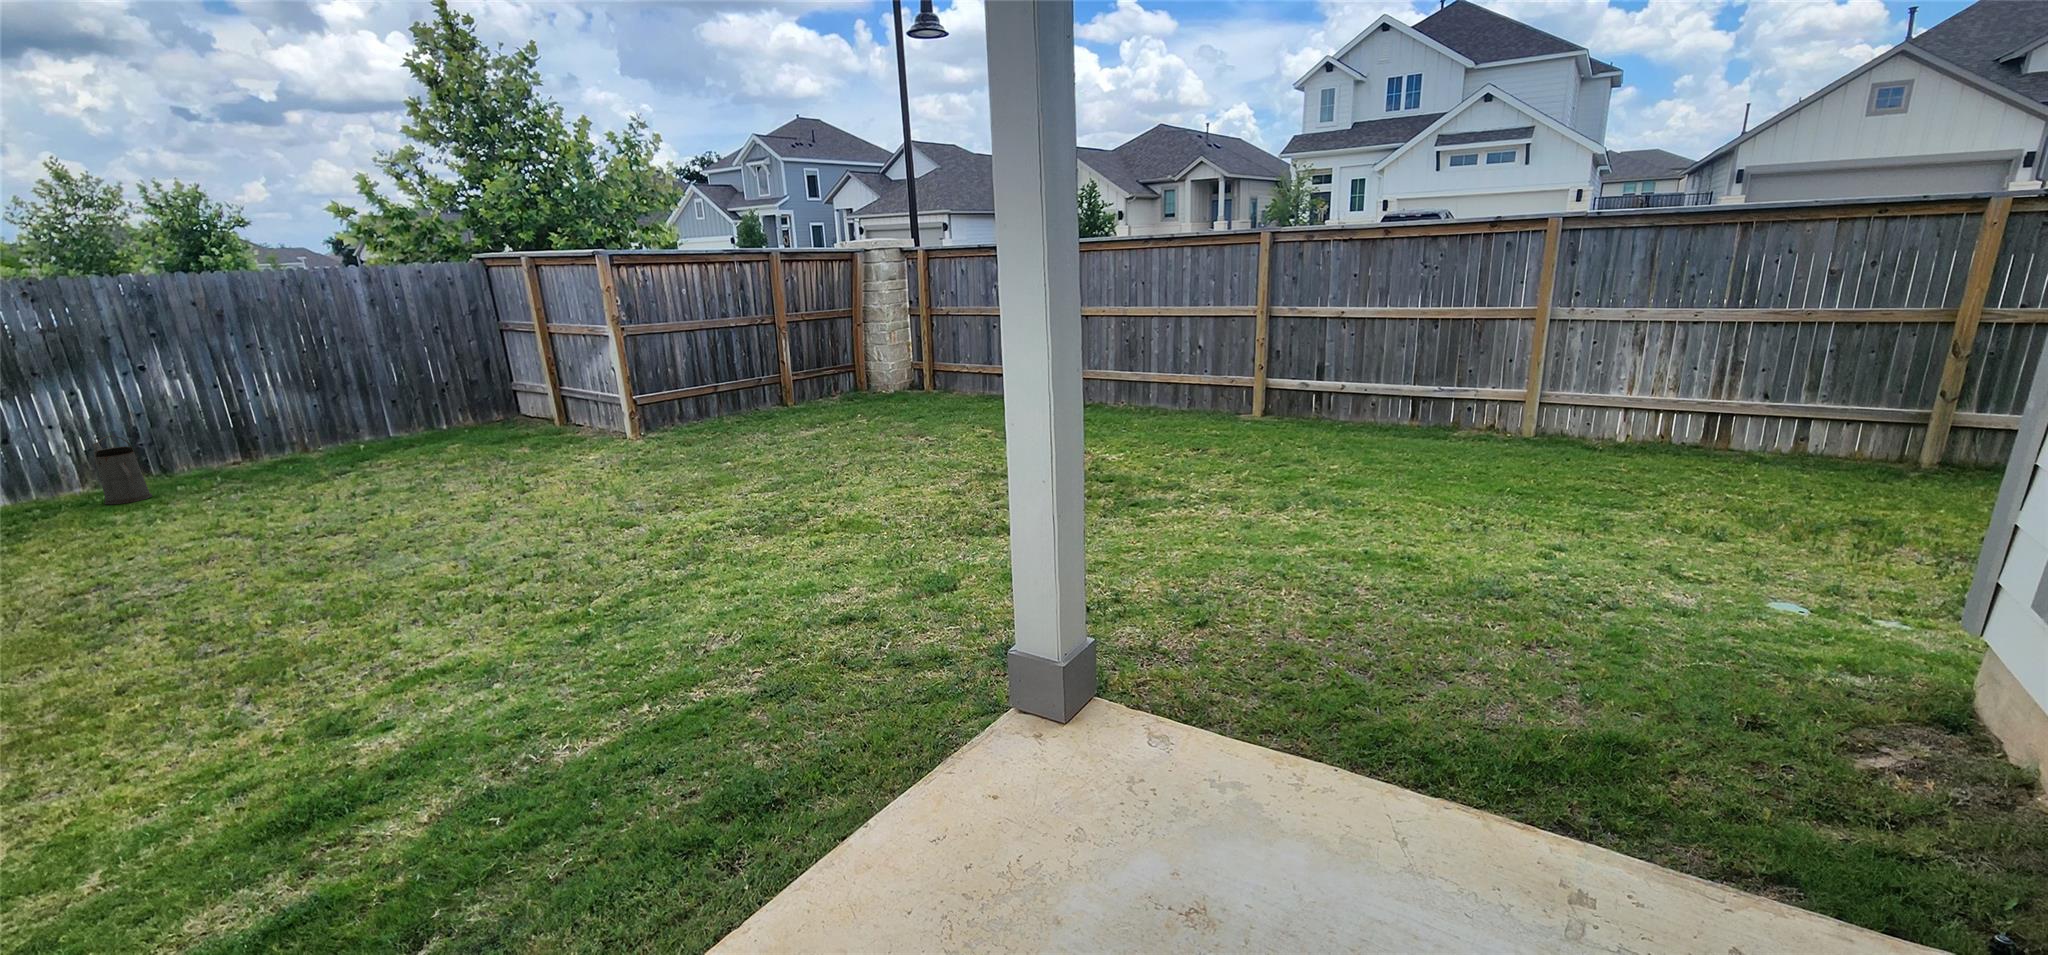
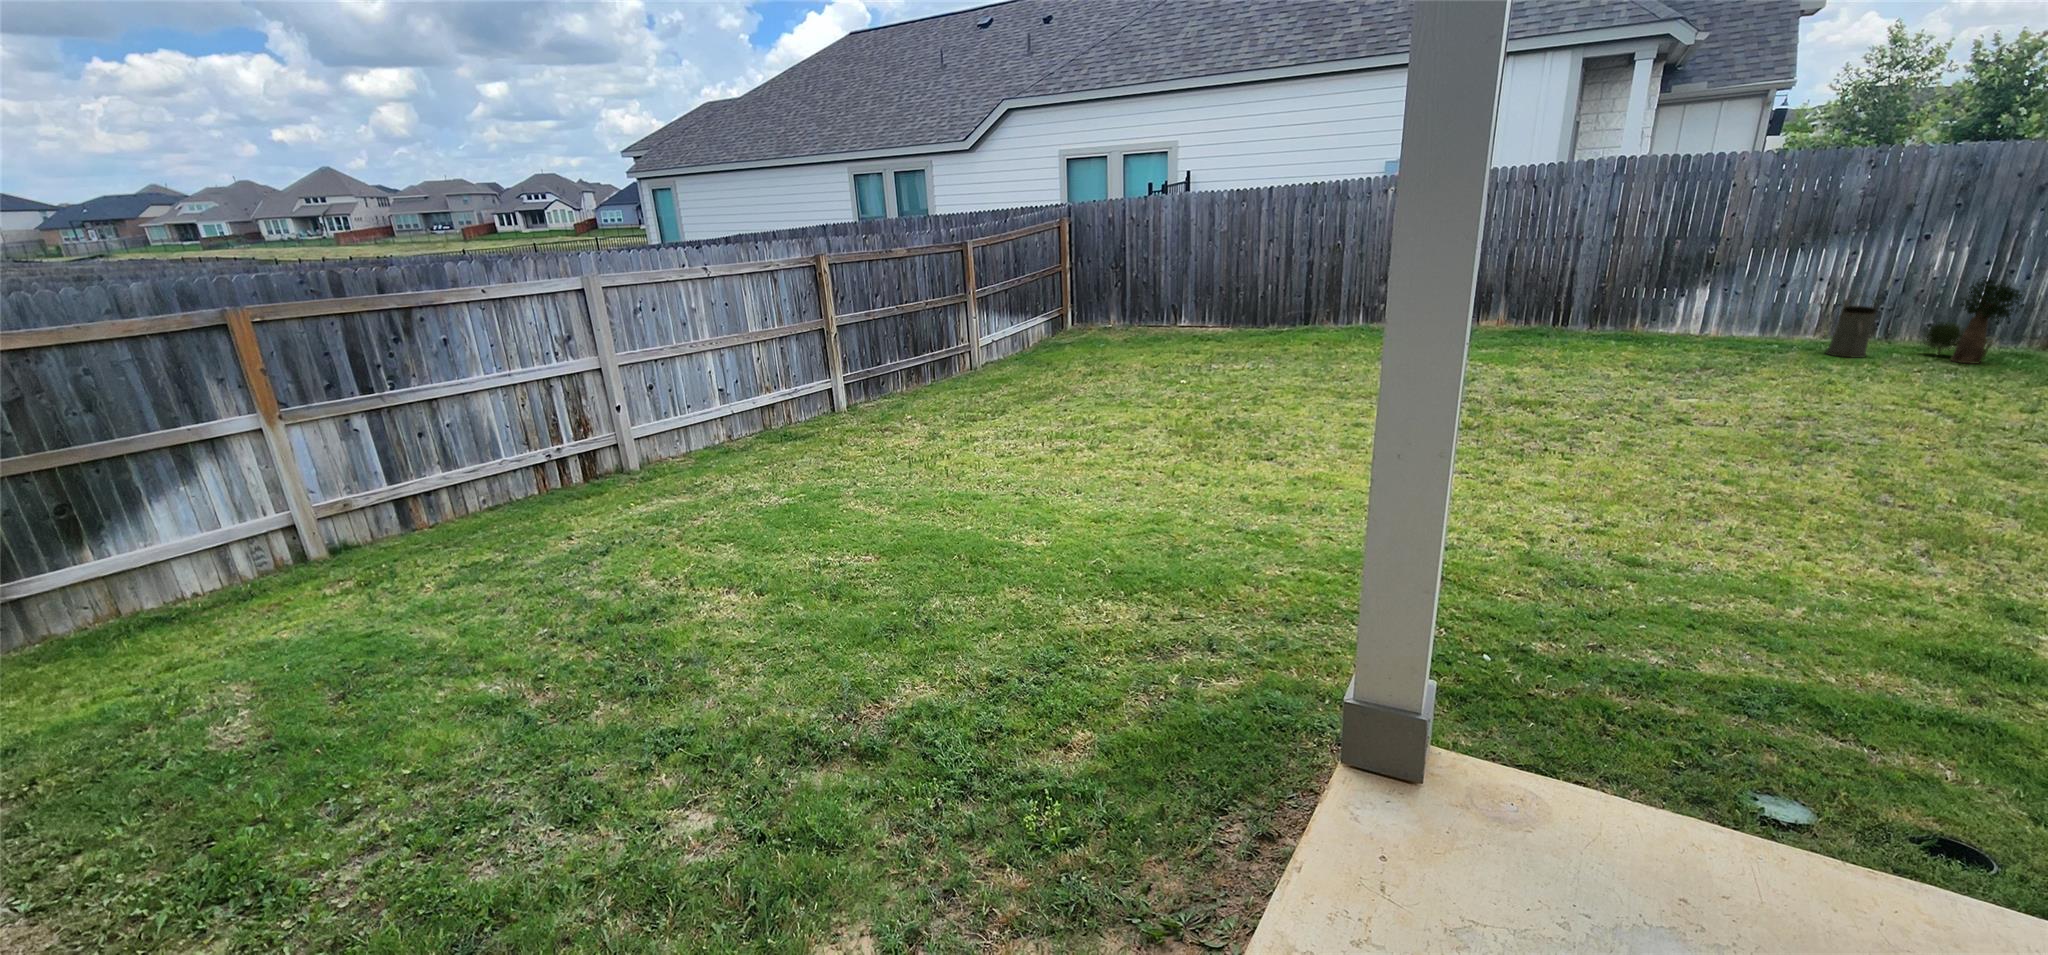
potted plant: none [194,398,266,480] -> present [1923,277,2022,364]

